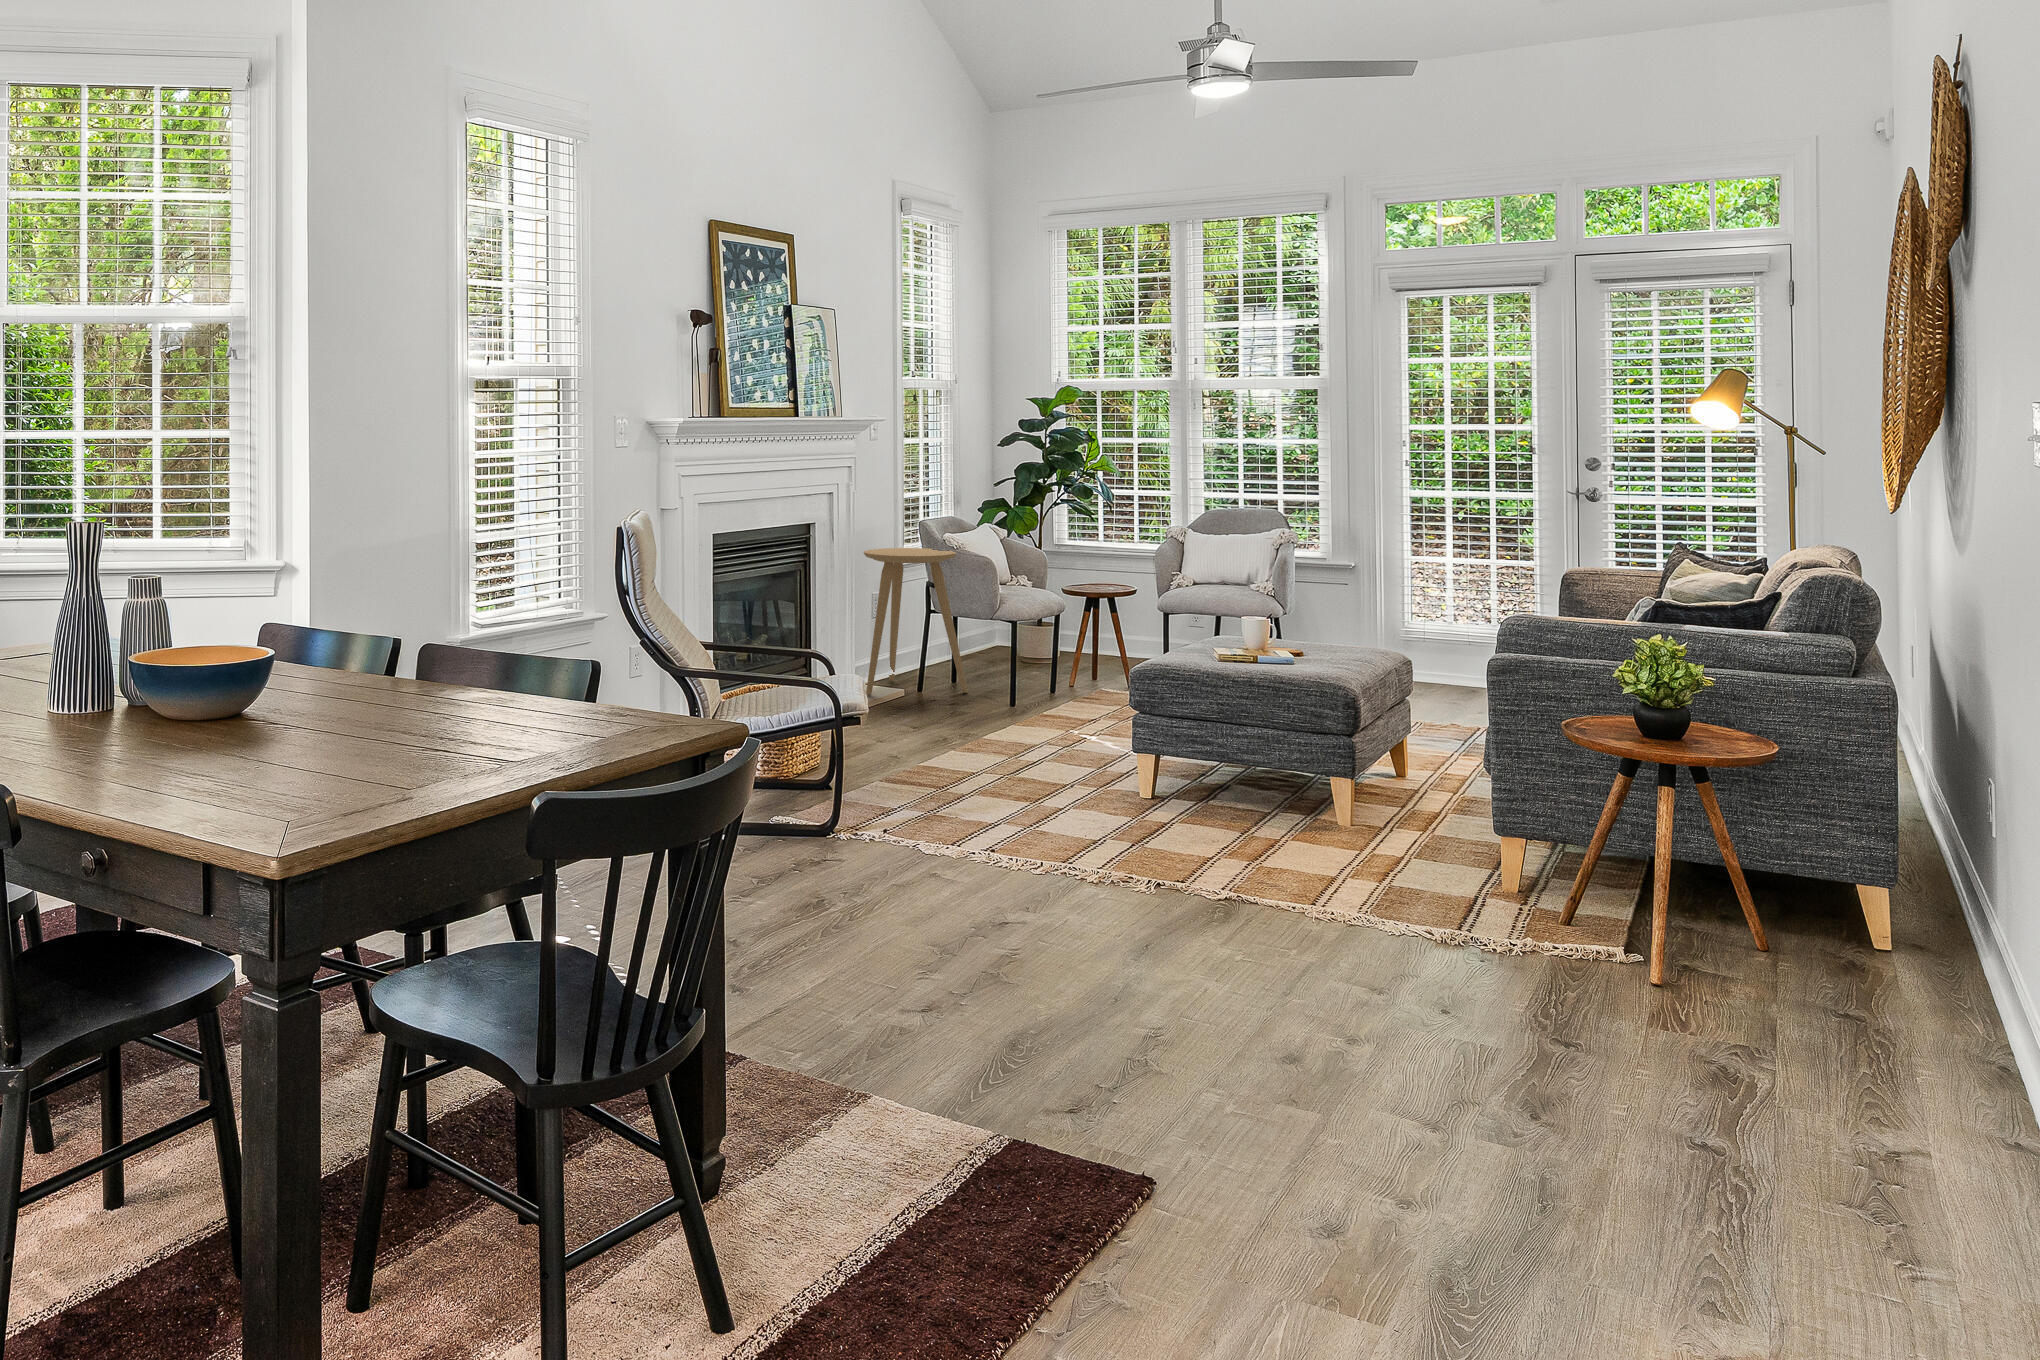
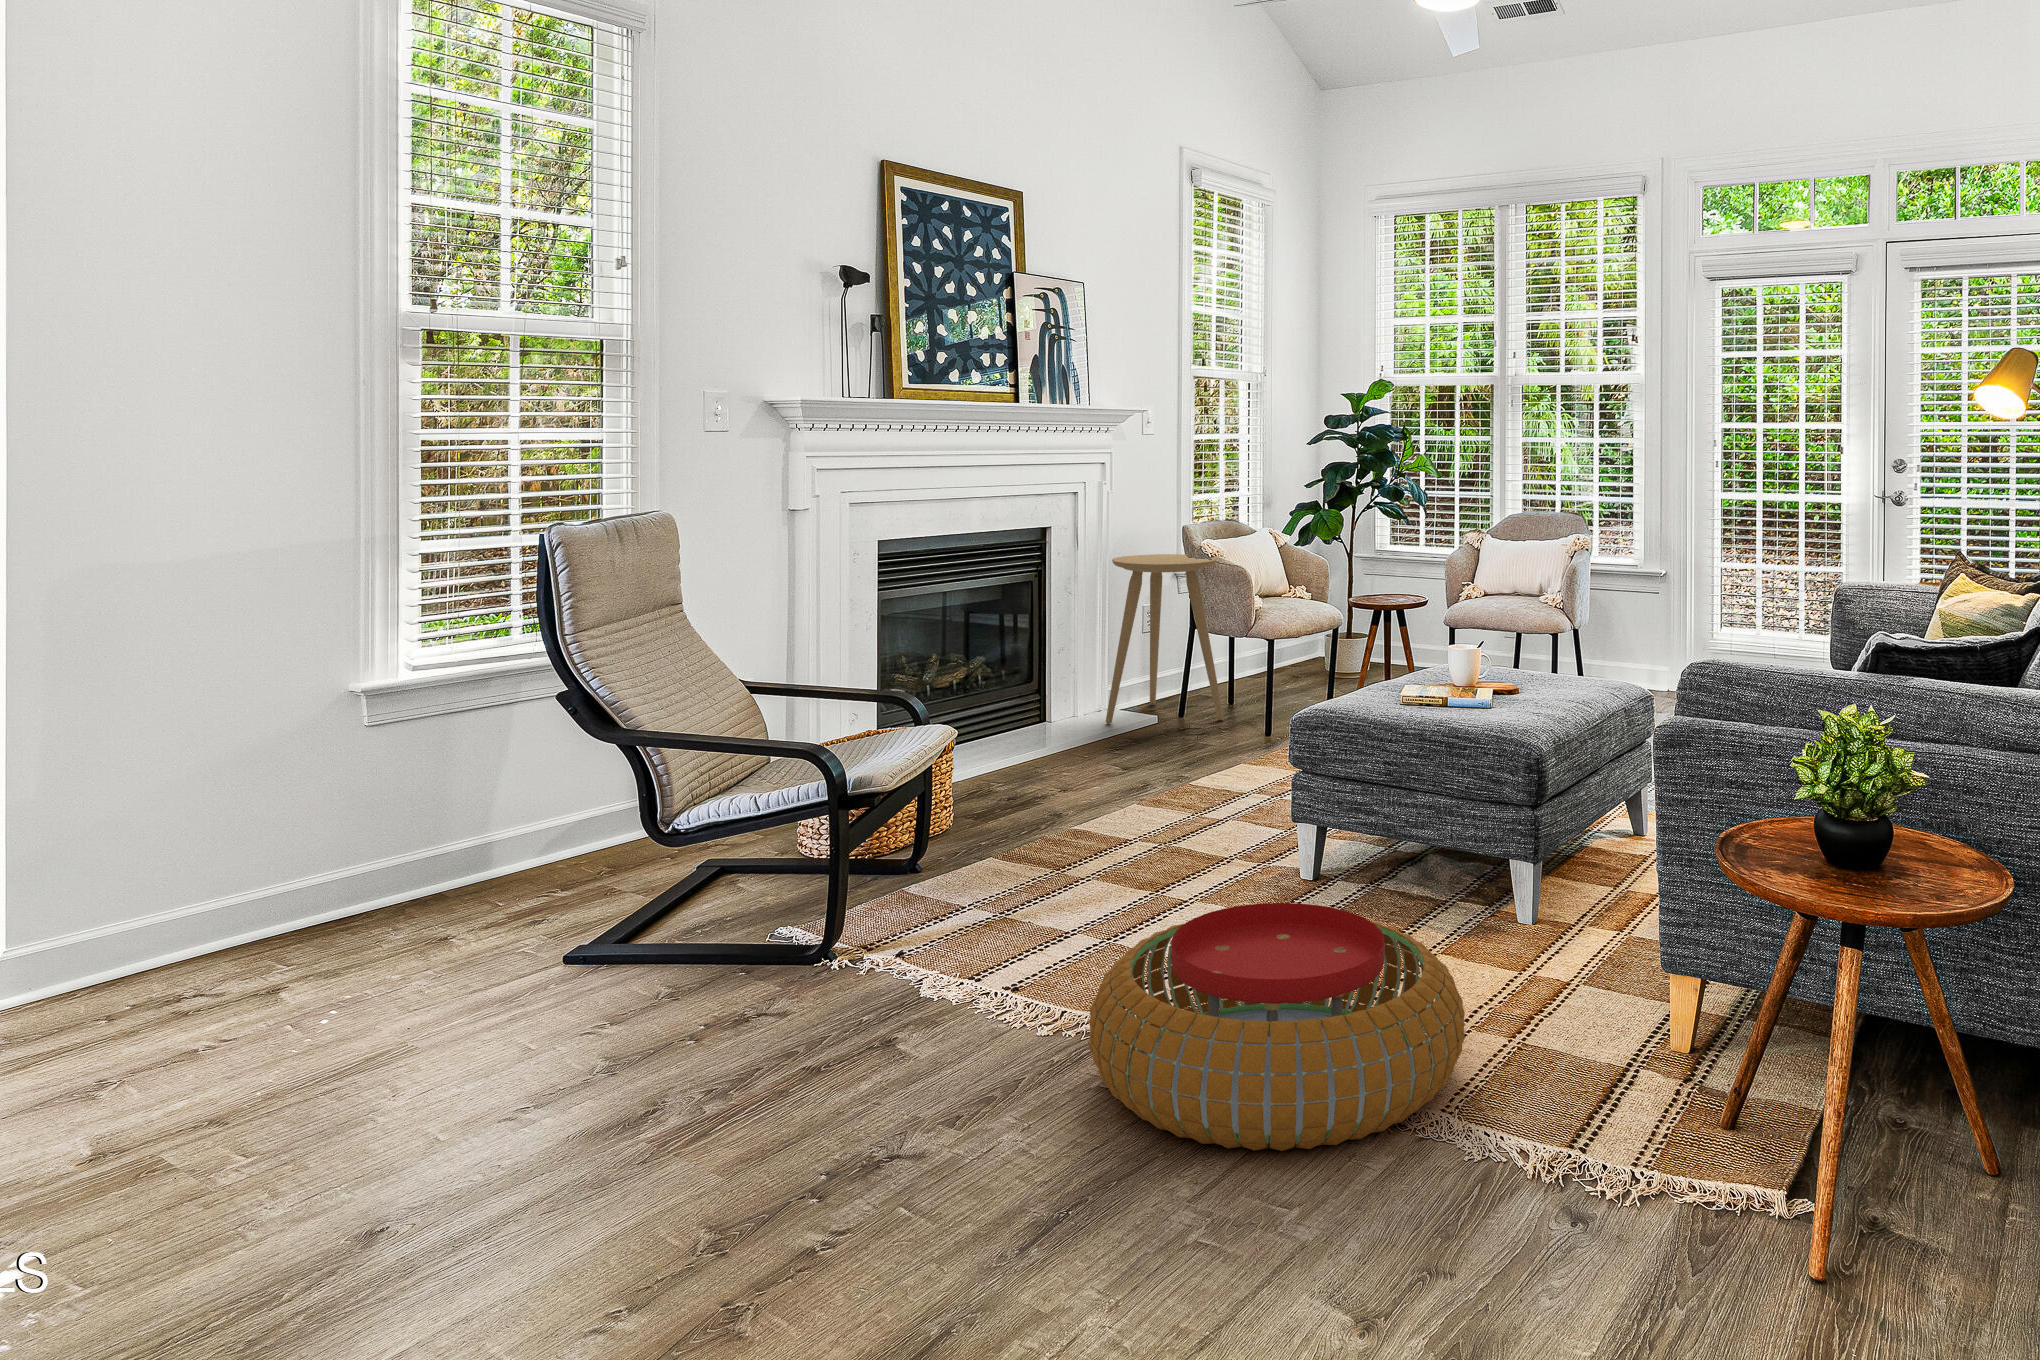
pouf: none [1087,787,1360,928] -> present [1089,903,1465,1151]

